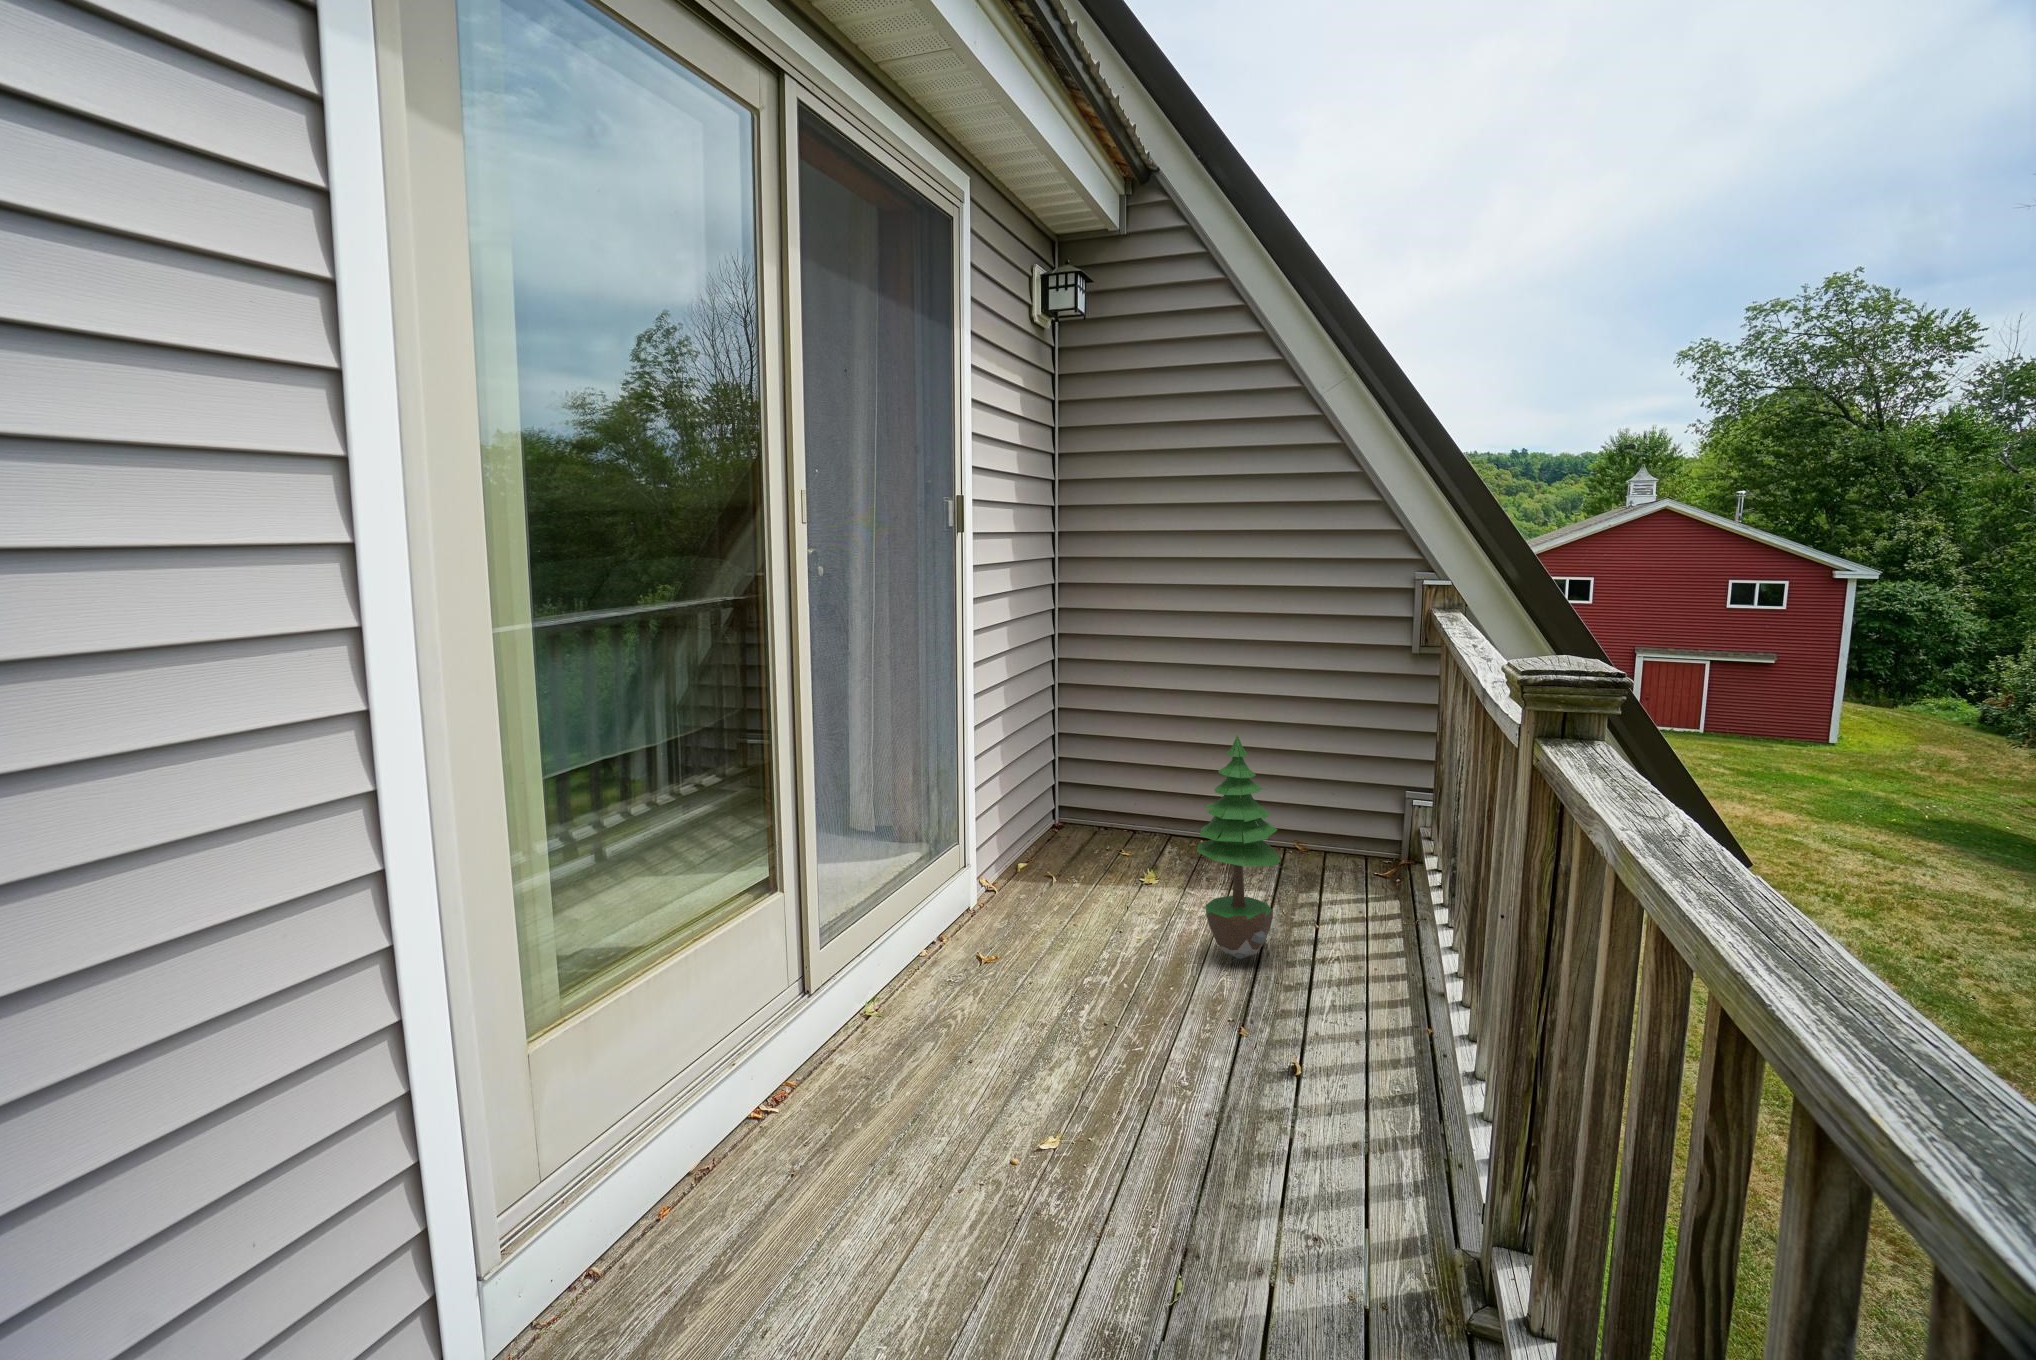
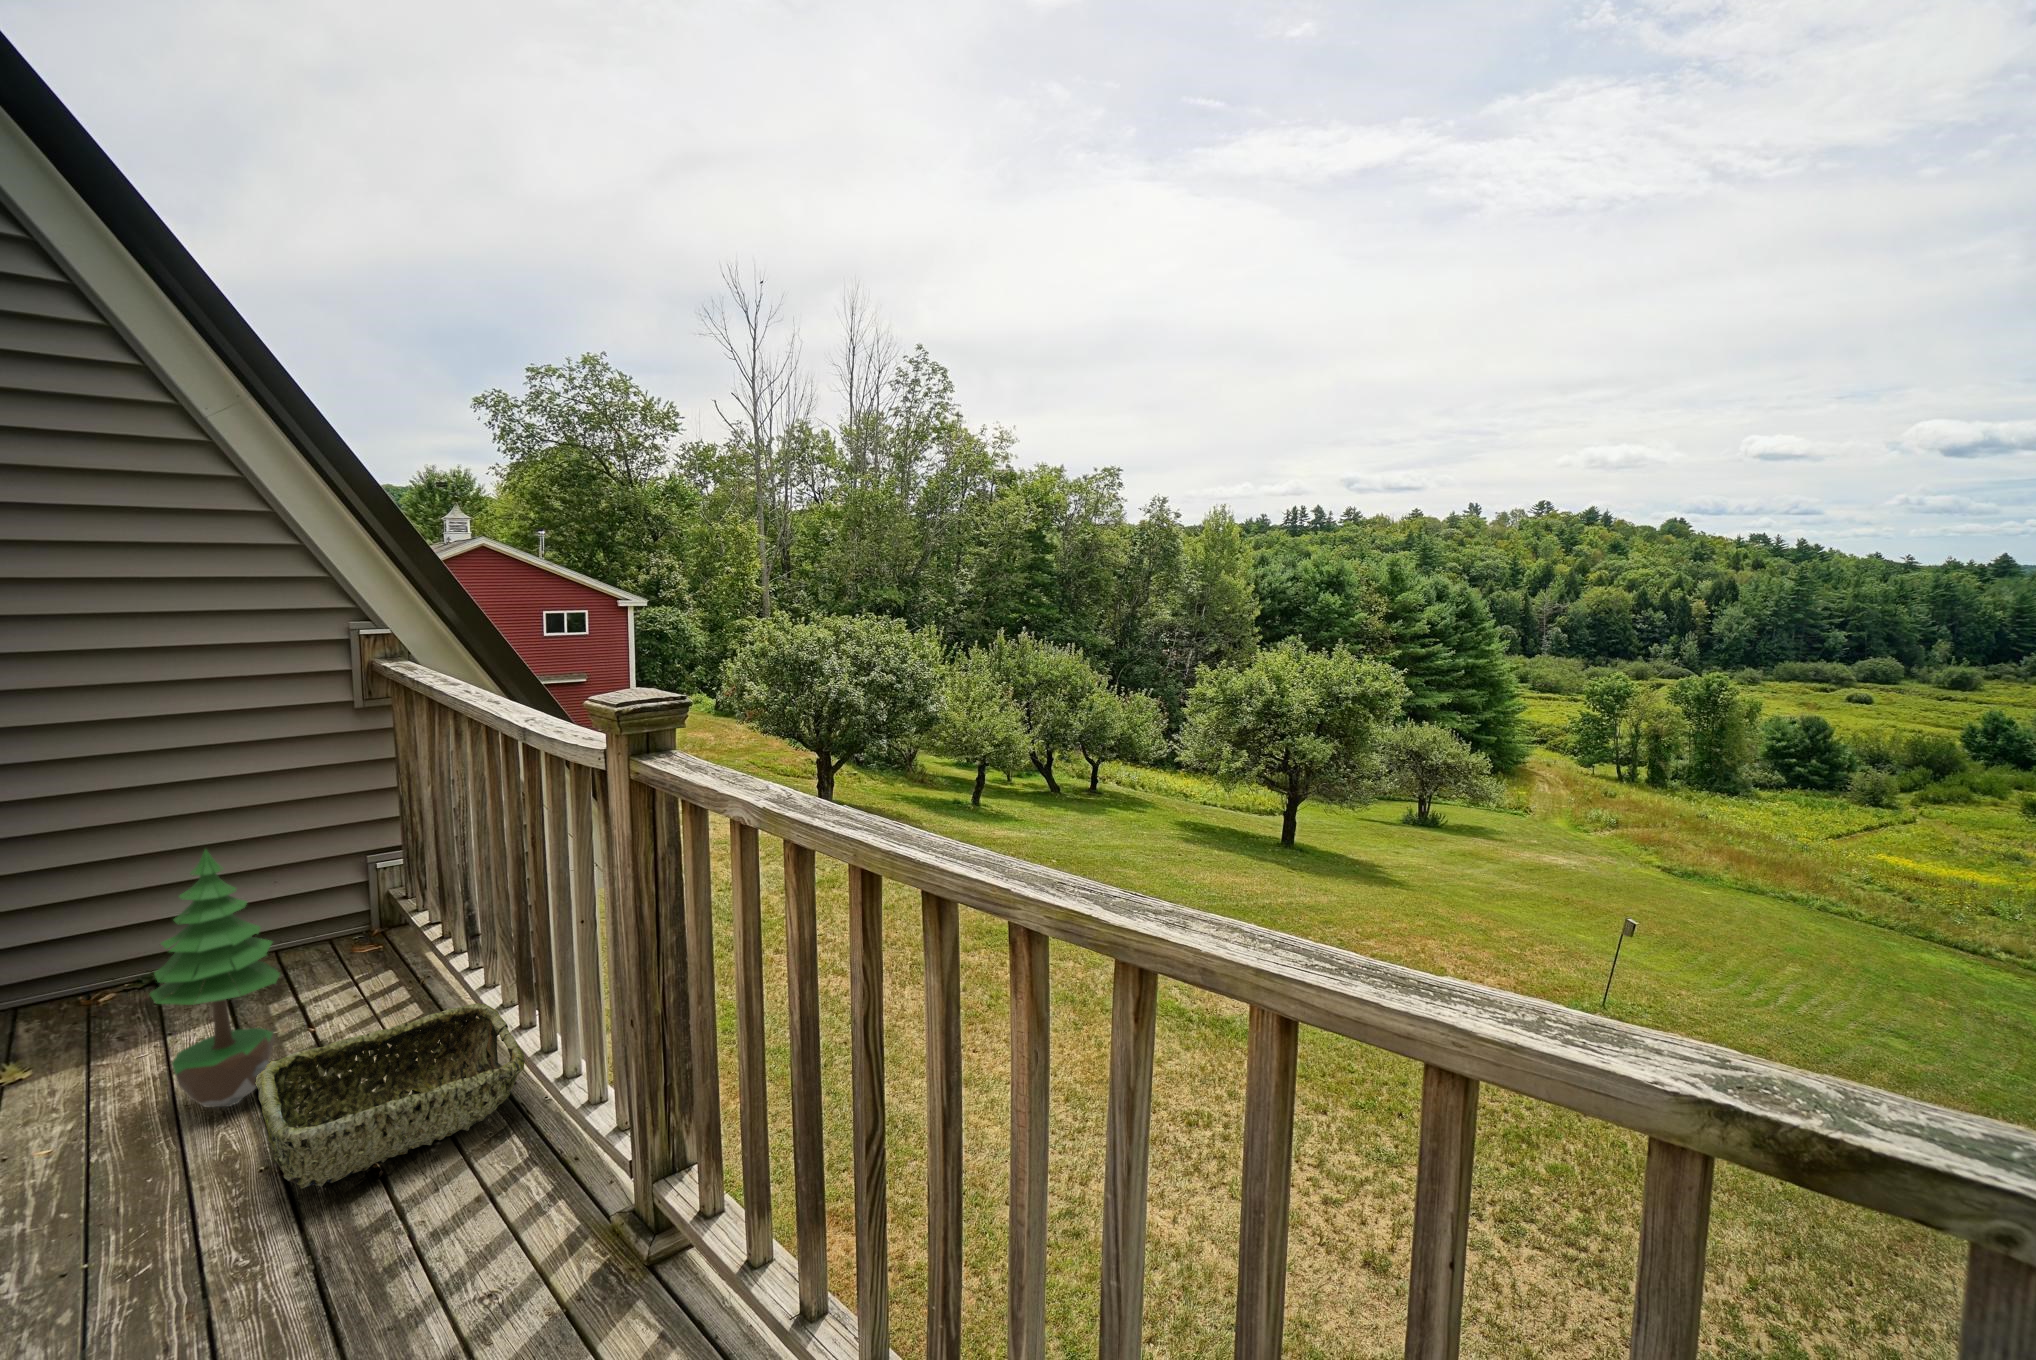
woven basket: none [1220,926,1441,1075] -> present [255,1003,525,1188]

